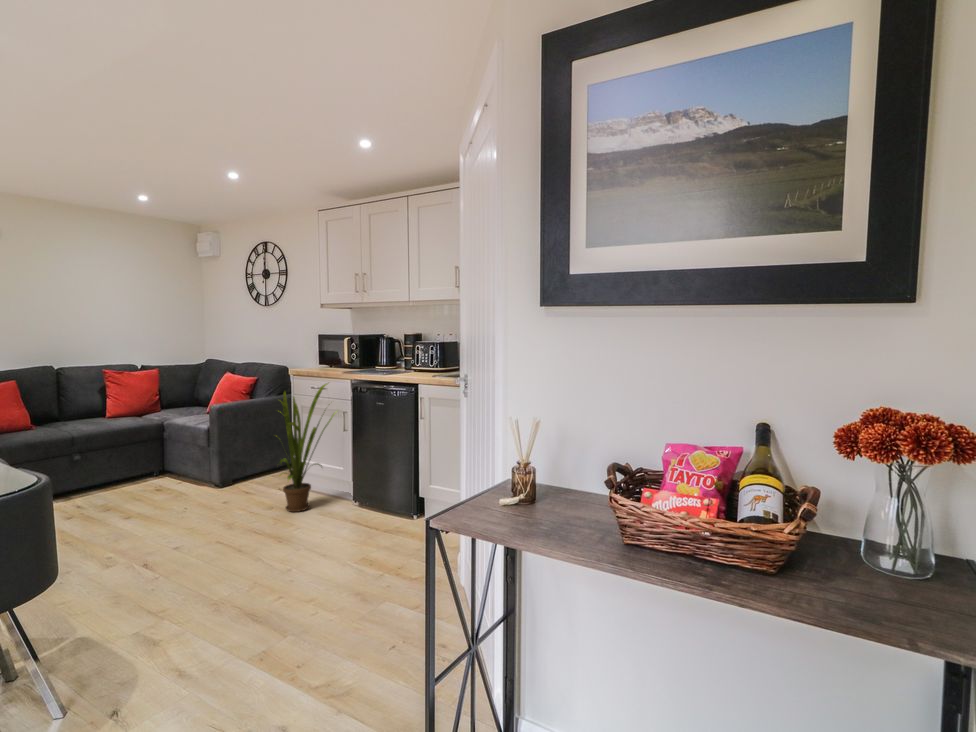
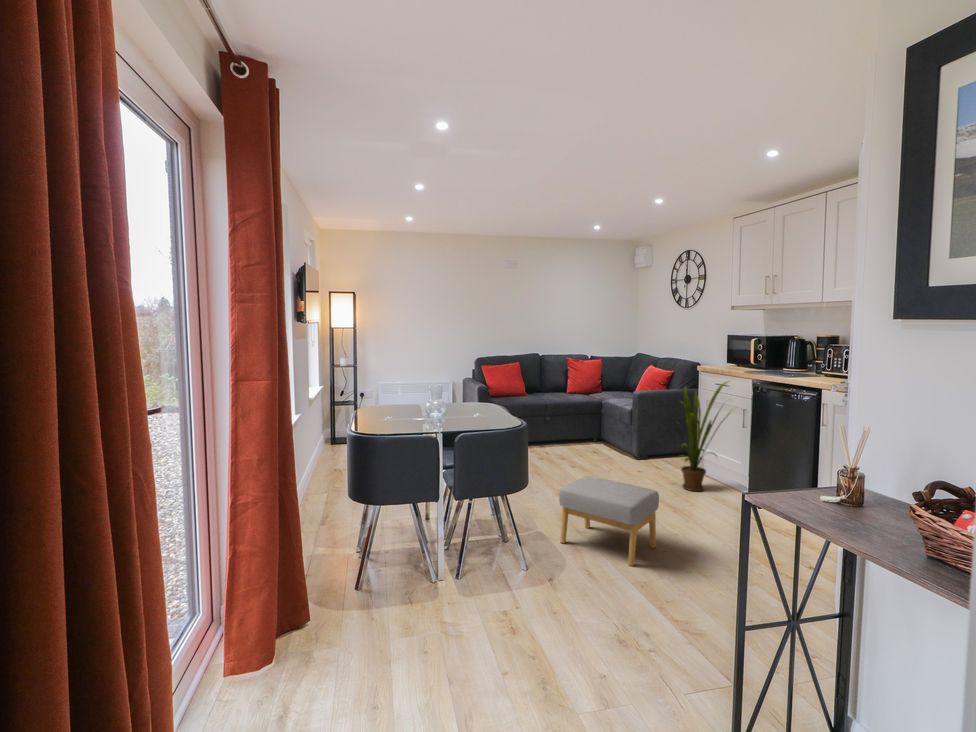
footstool: none [119,526,274,647] -> present [559,476,659,566]

